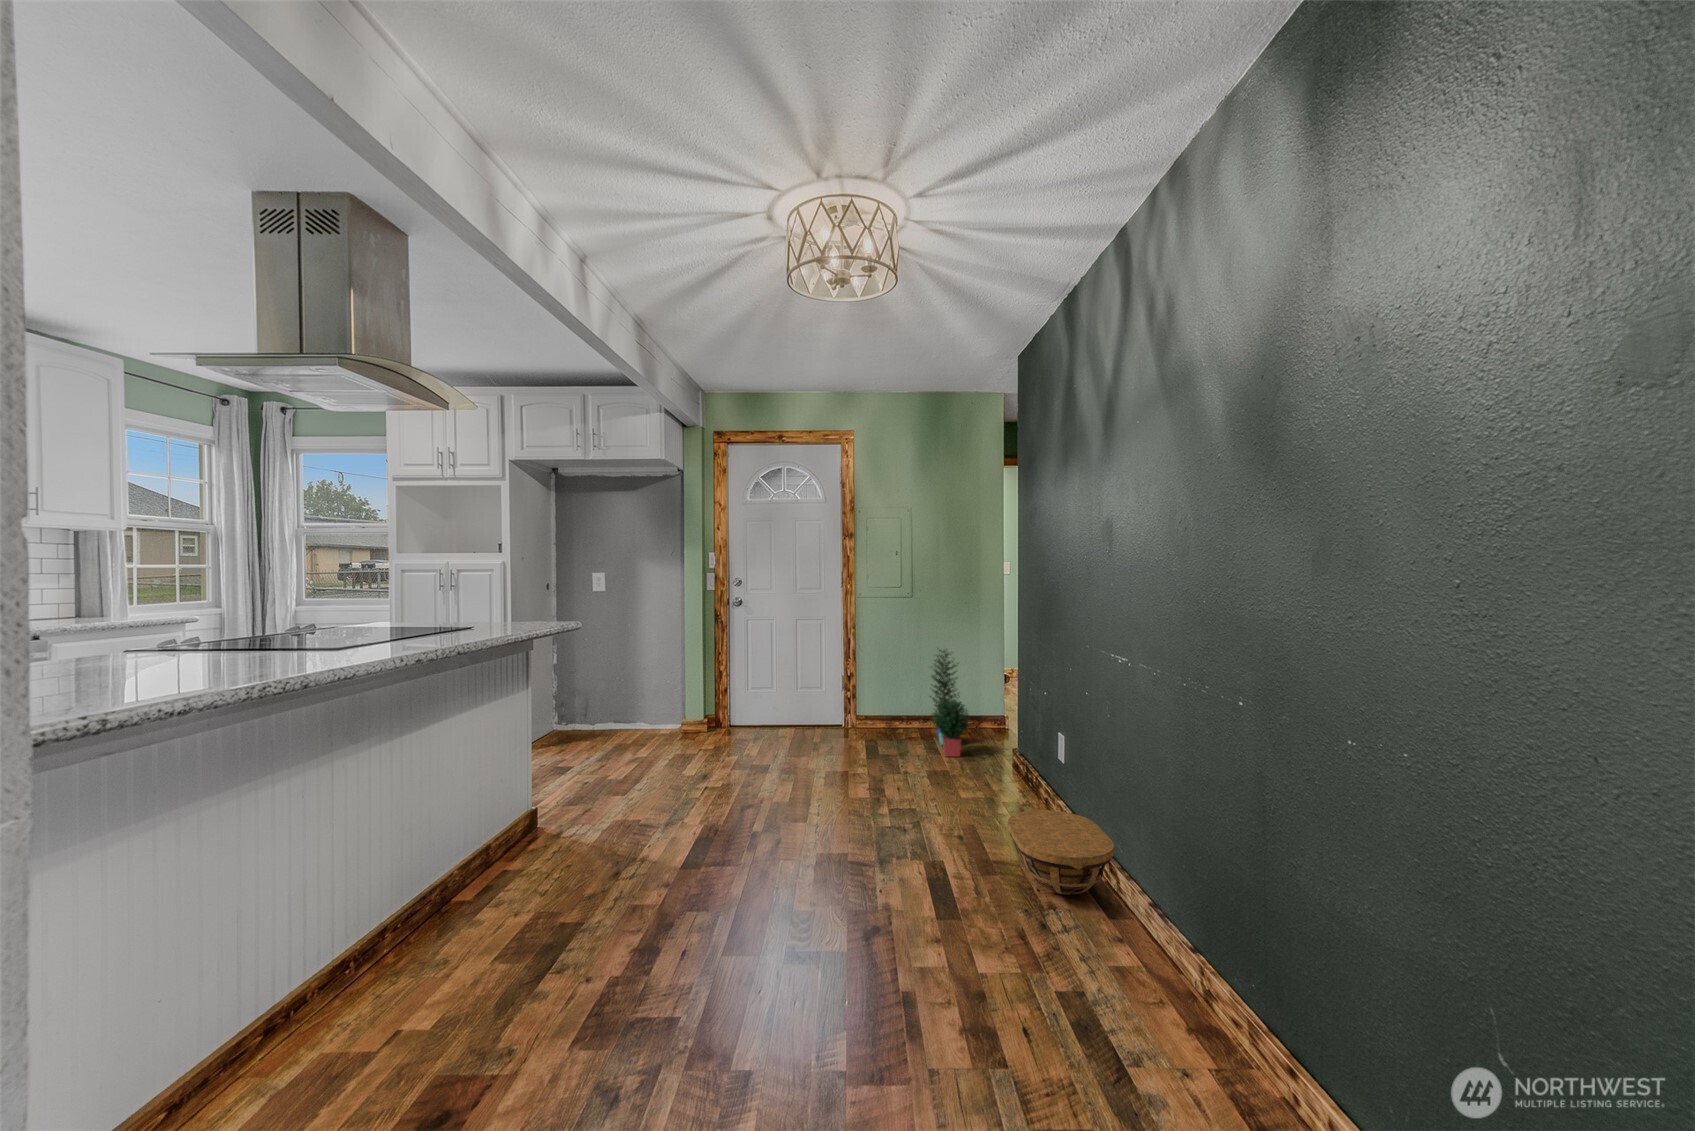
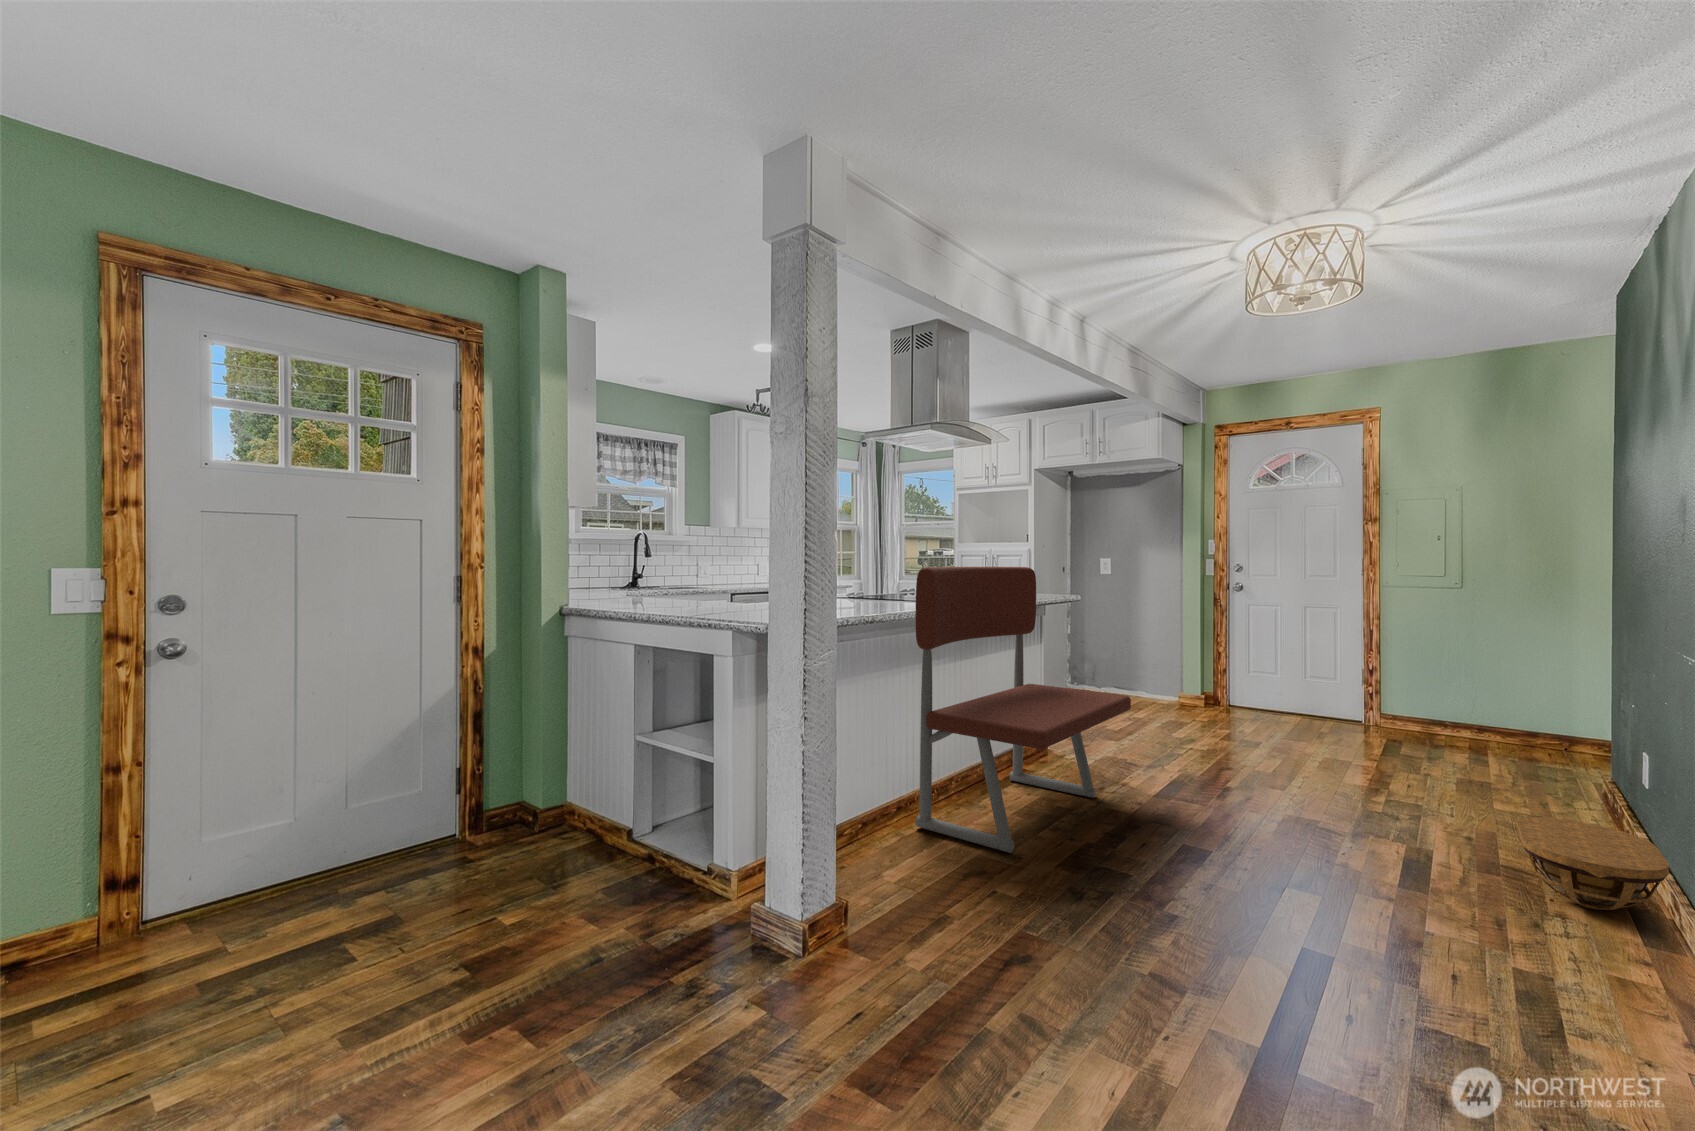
bench: none [320,593,653,1041] -> present [916,567,1131,853]
potted plant: present [930,649,969,757] -> none [1473,647,1535,771]

